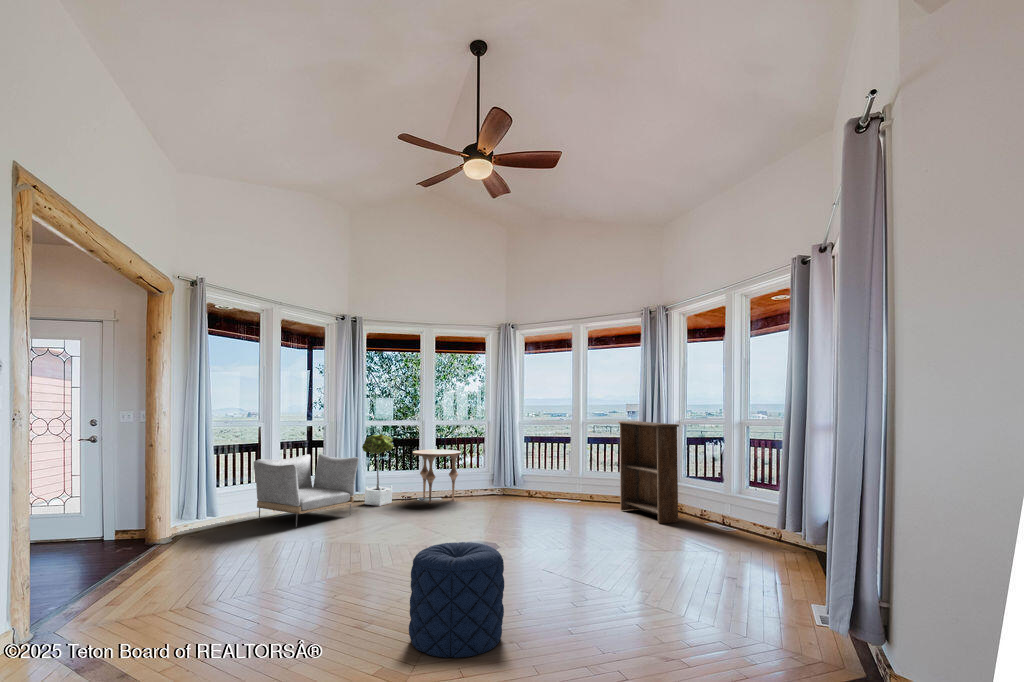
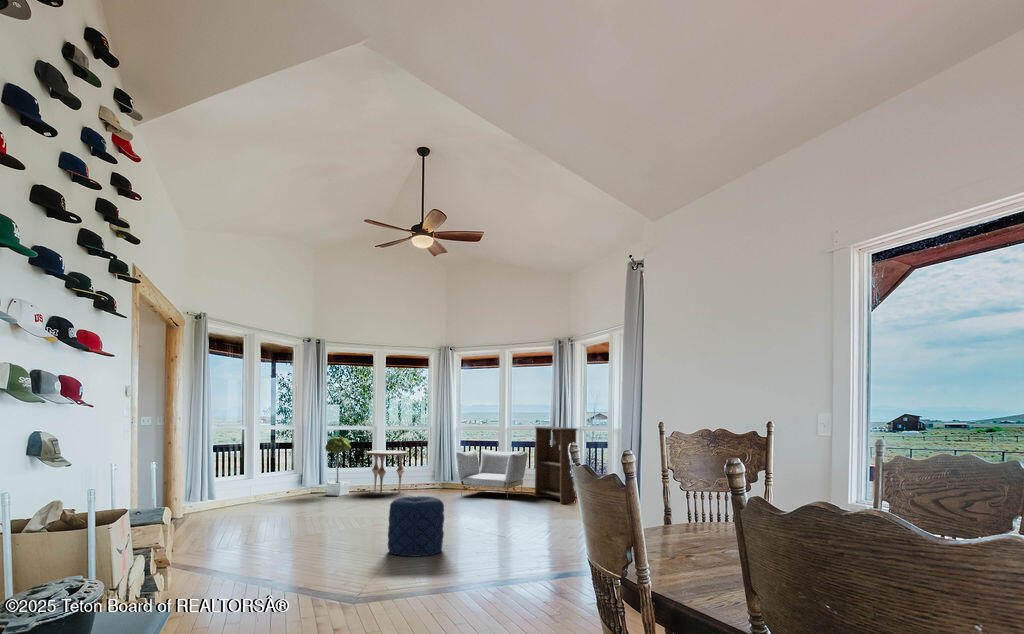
armchair: present [254,454,359,528] -> present [456,449,527,497]

